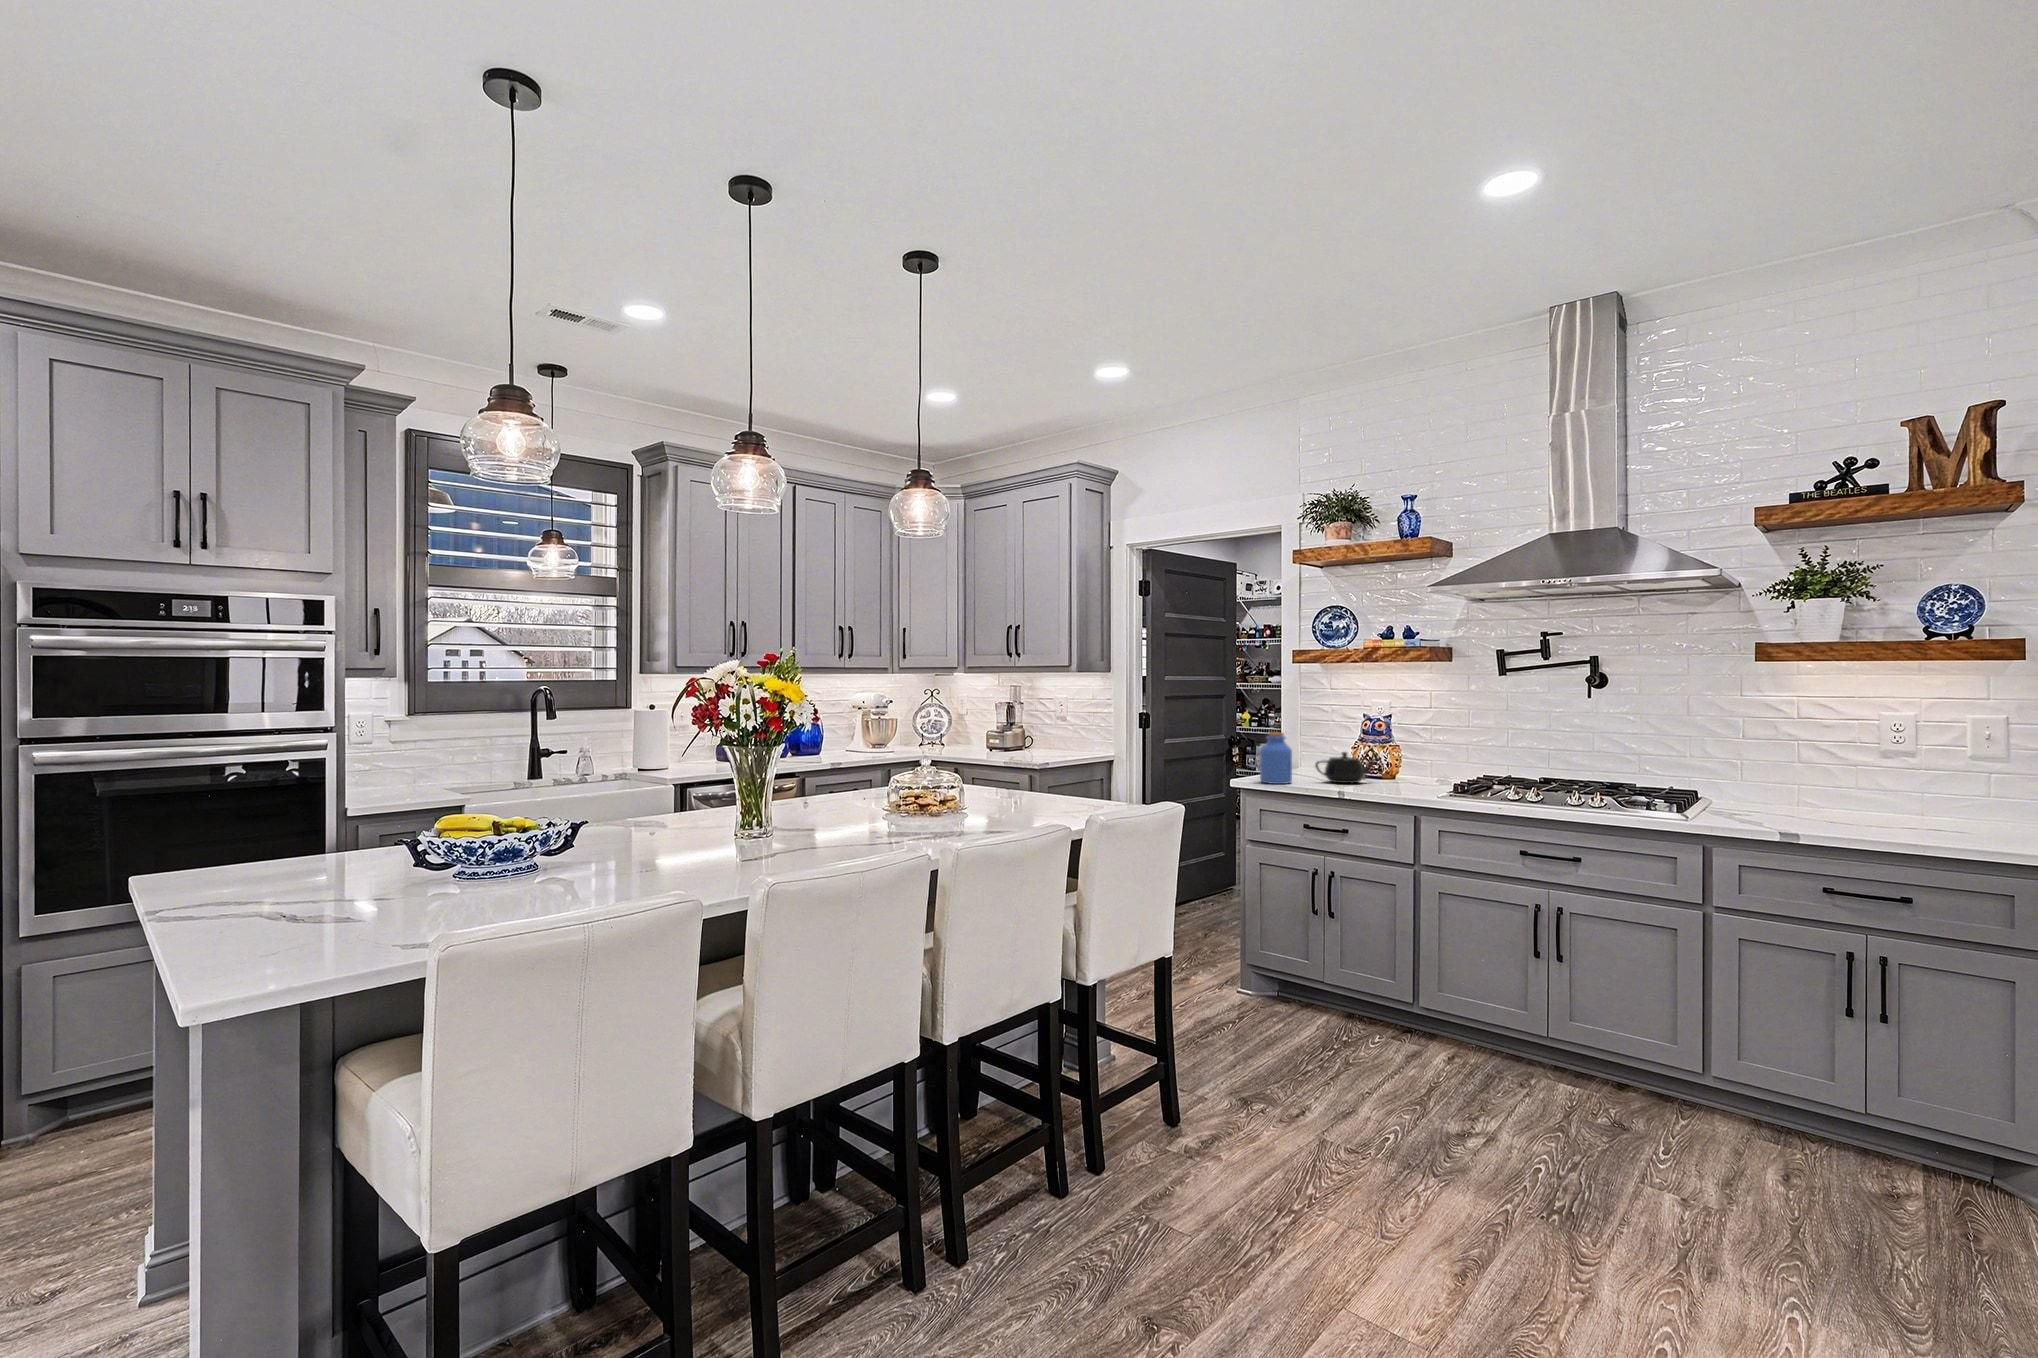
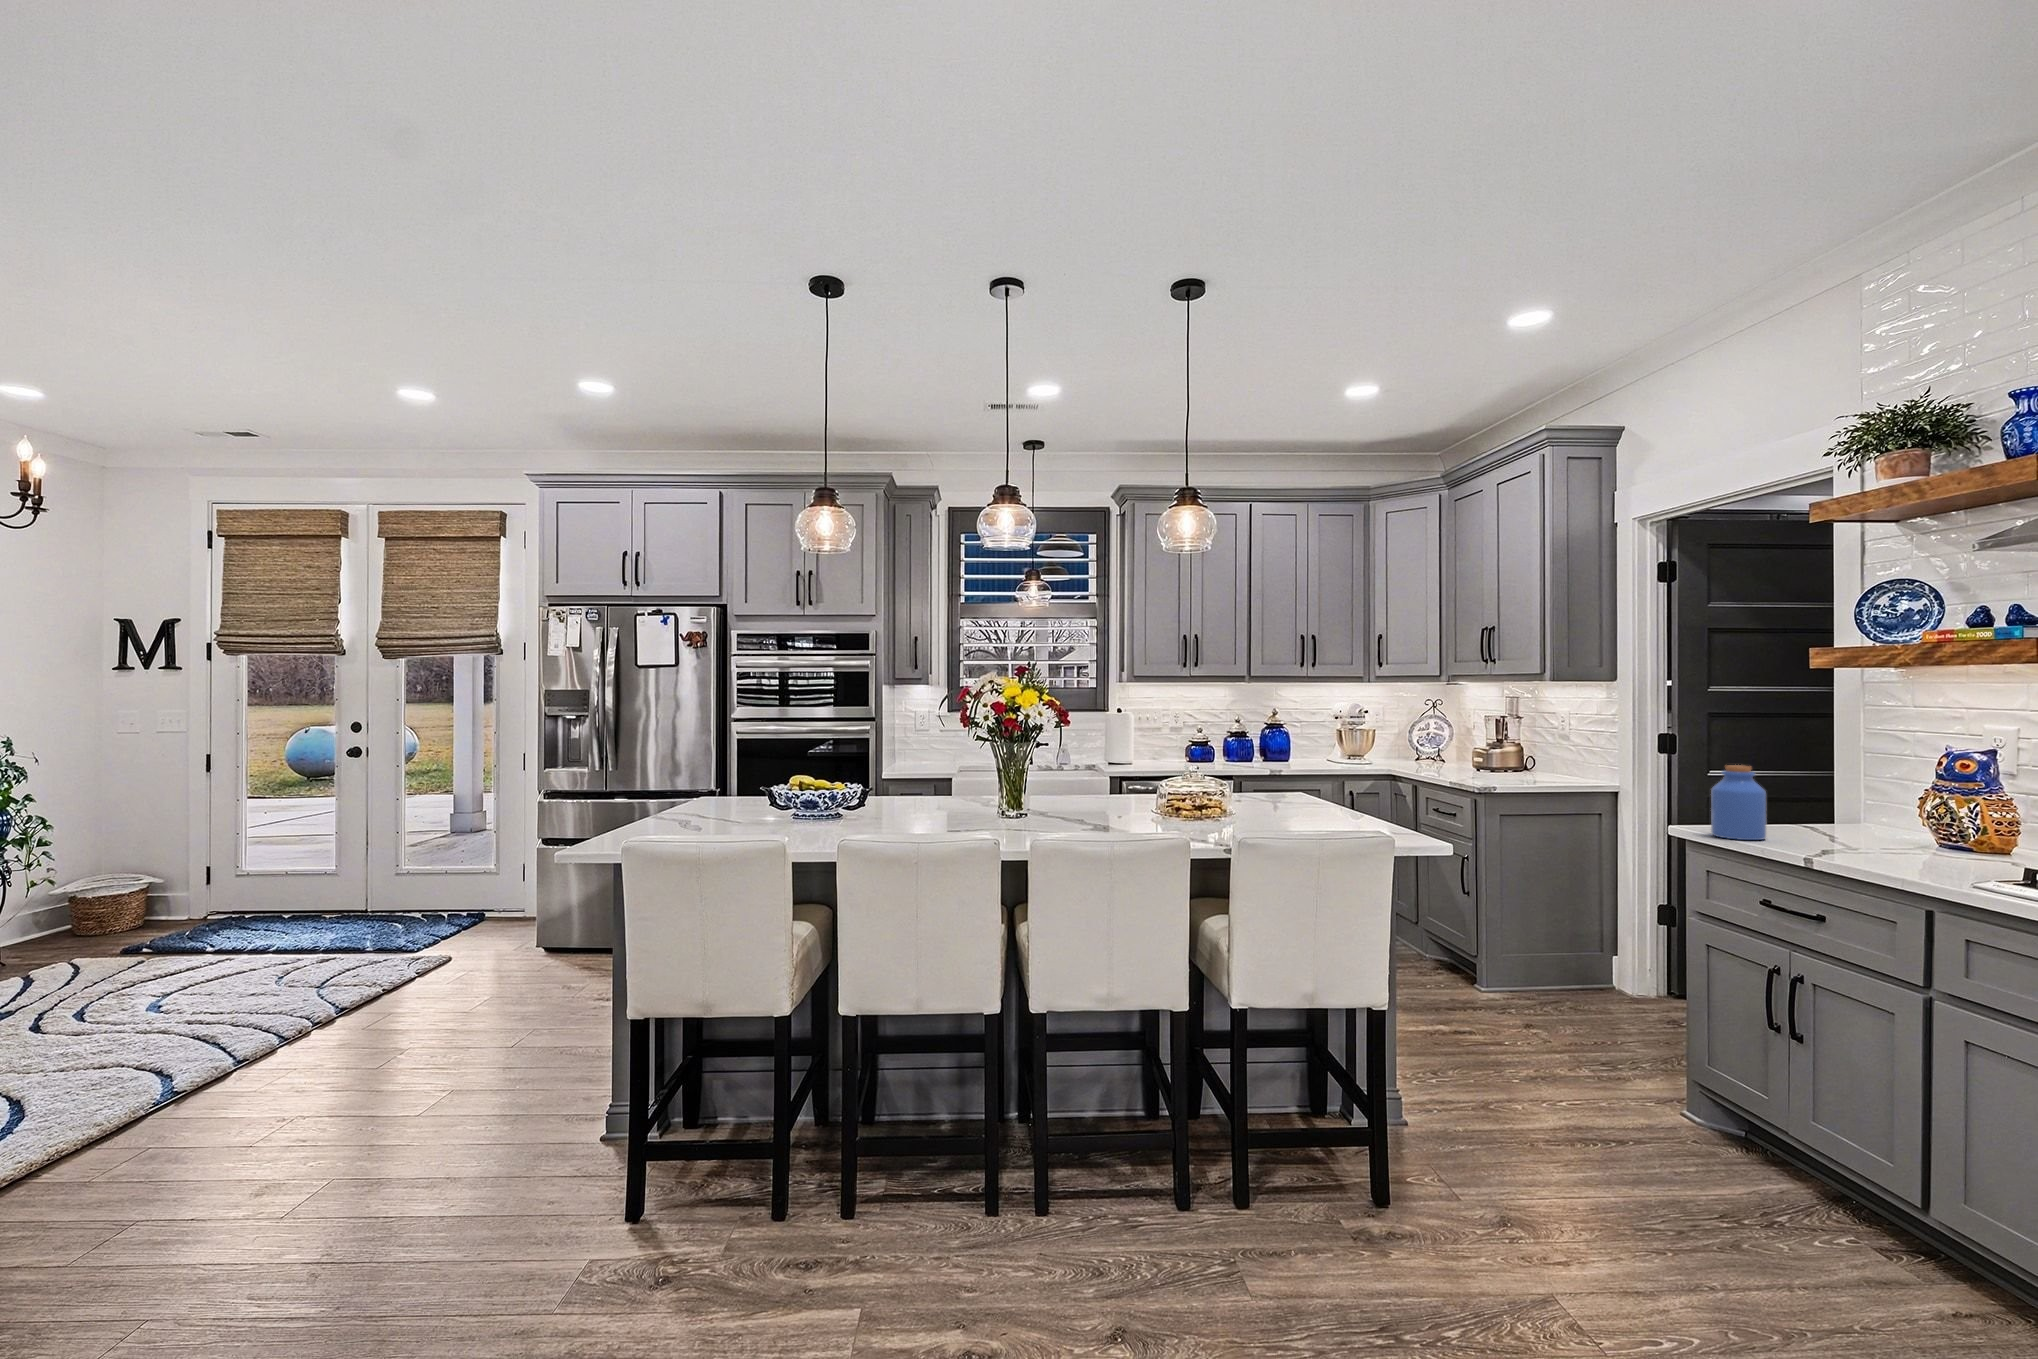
teapot: present [1315,752,1376,783] -> none [1810,801,1937,850]

